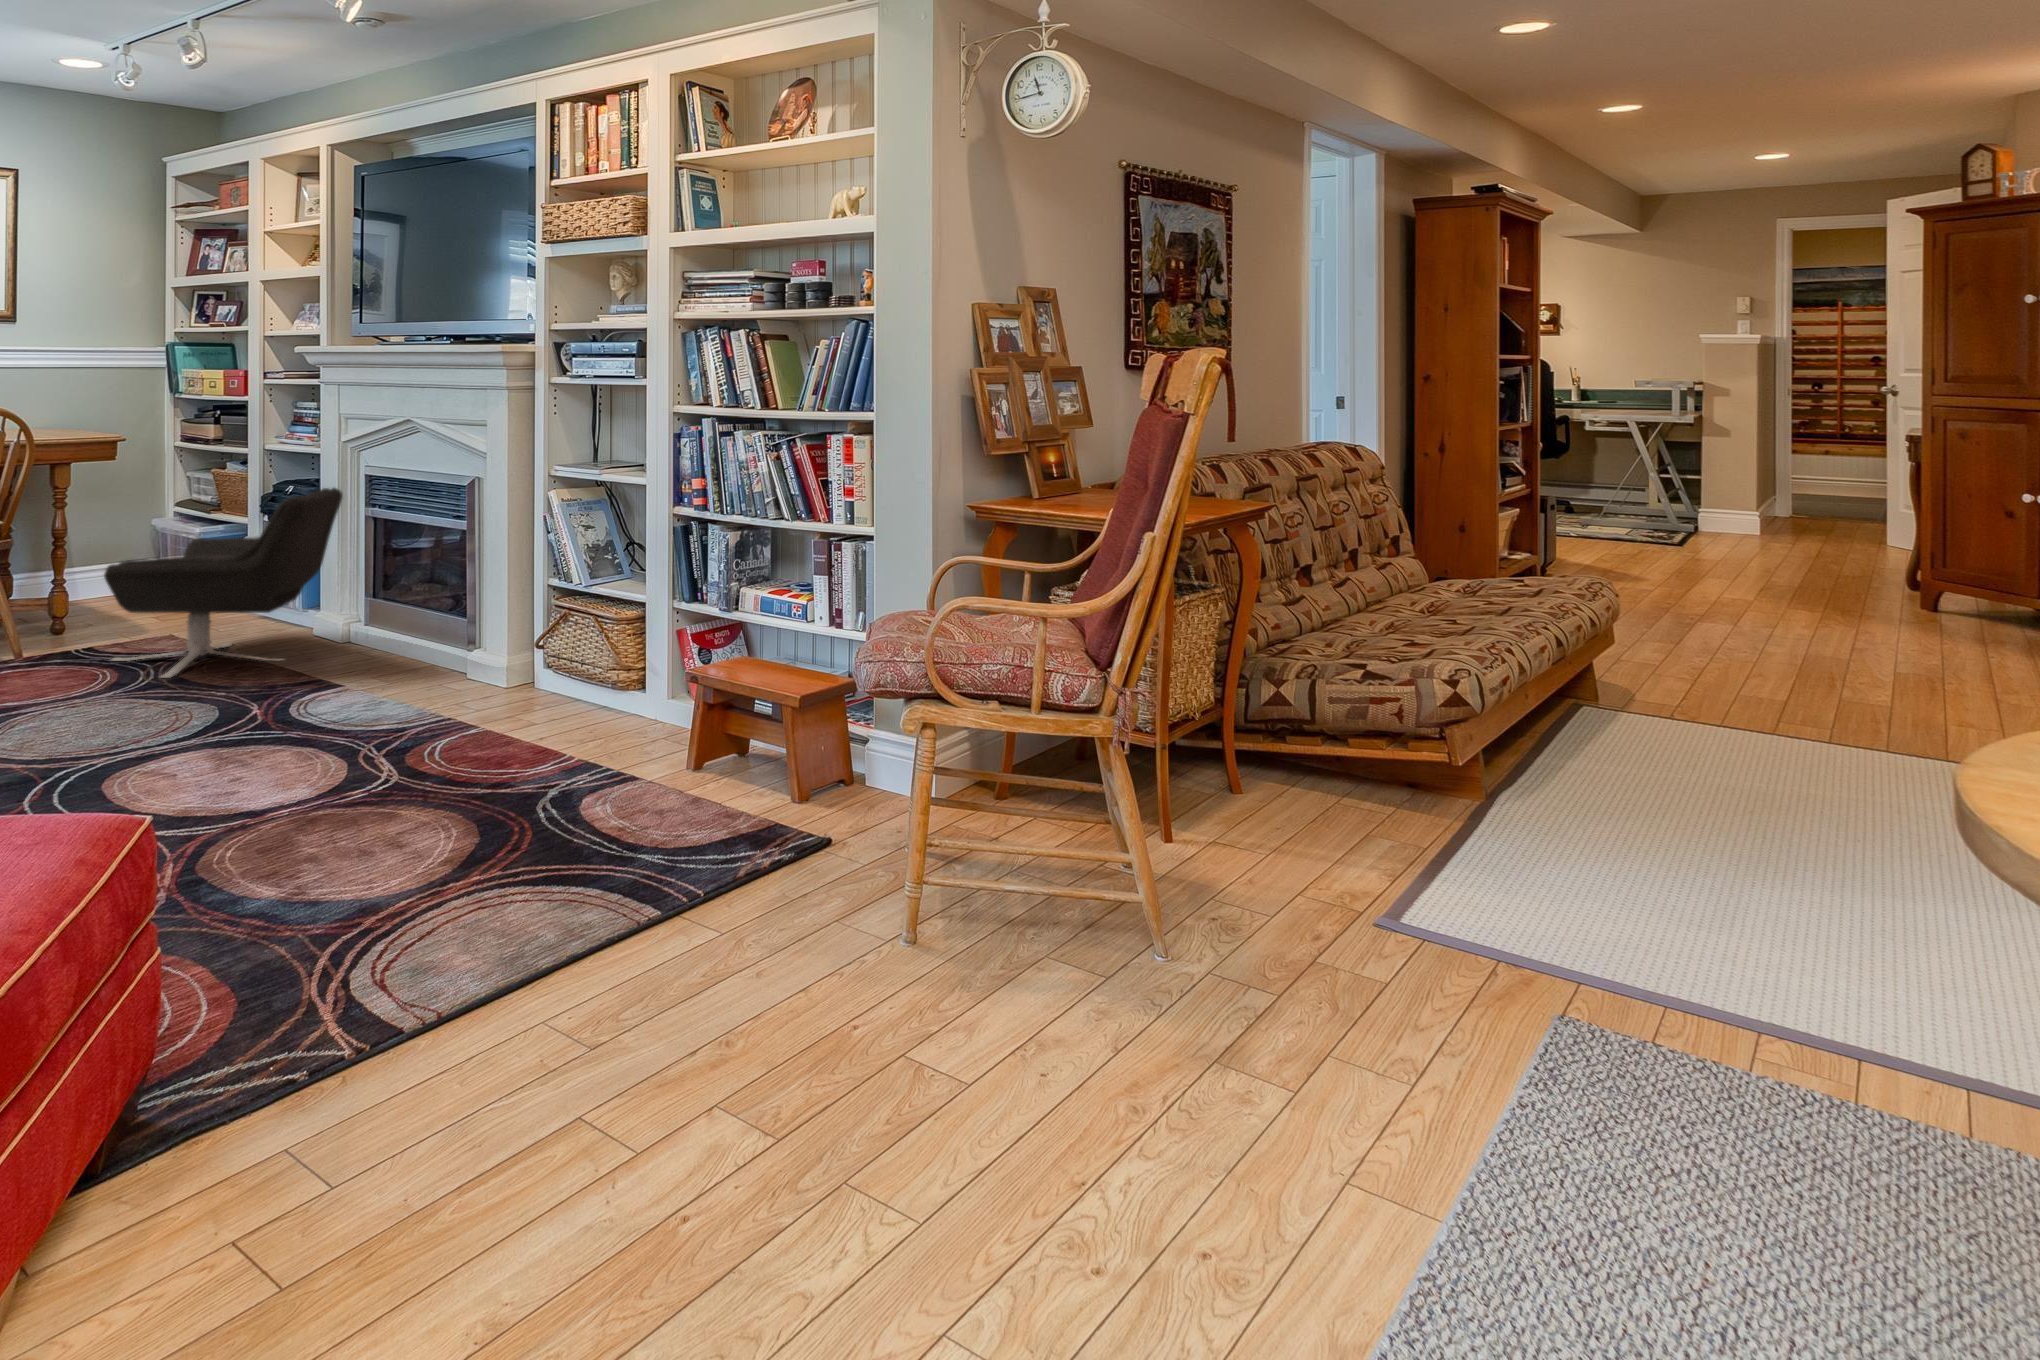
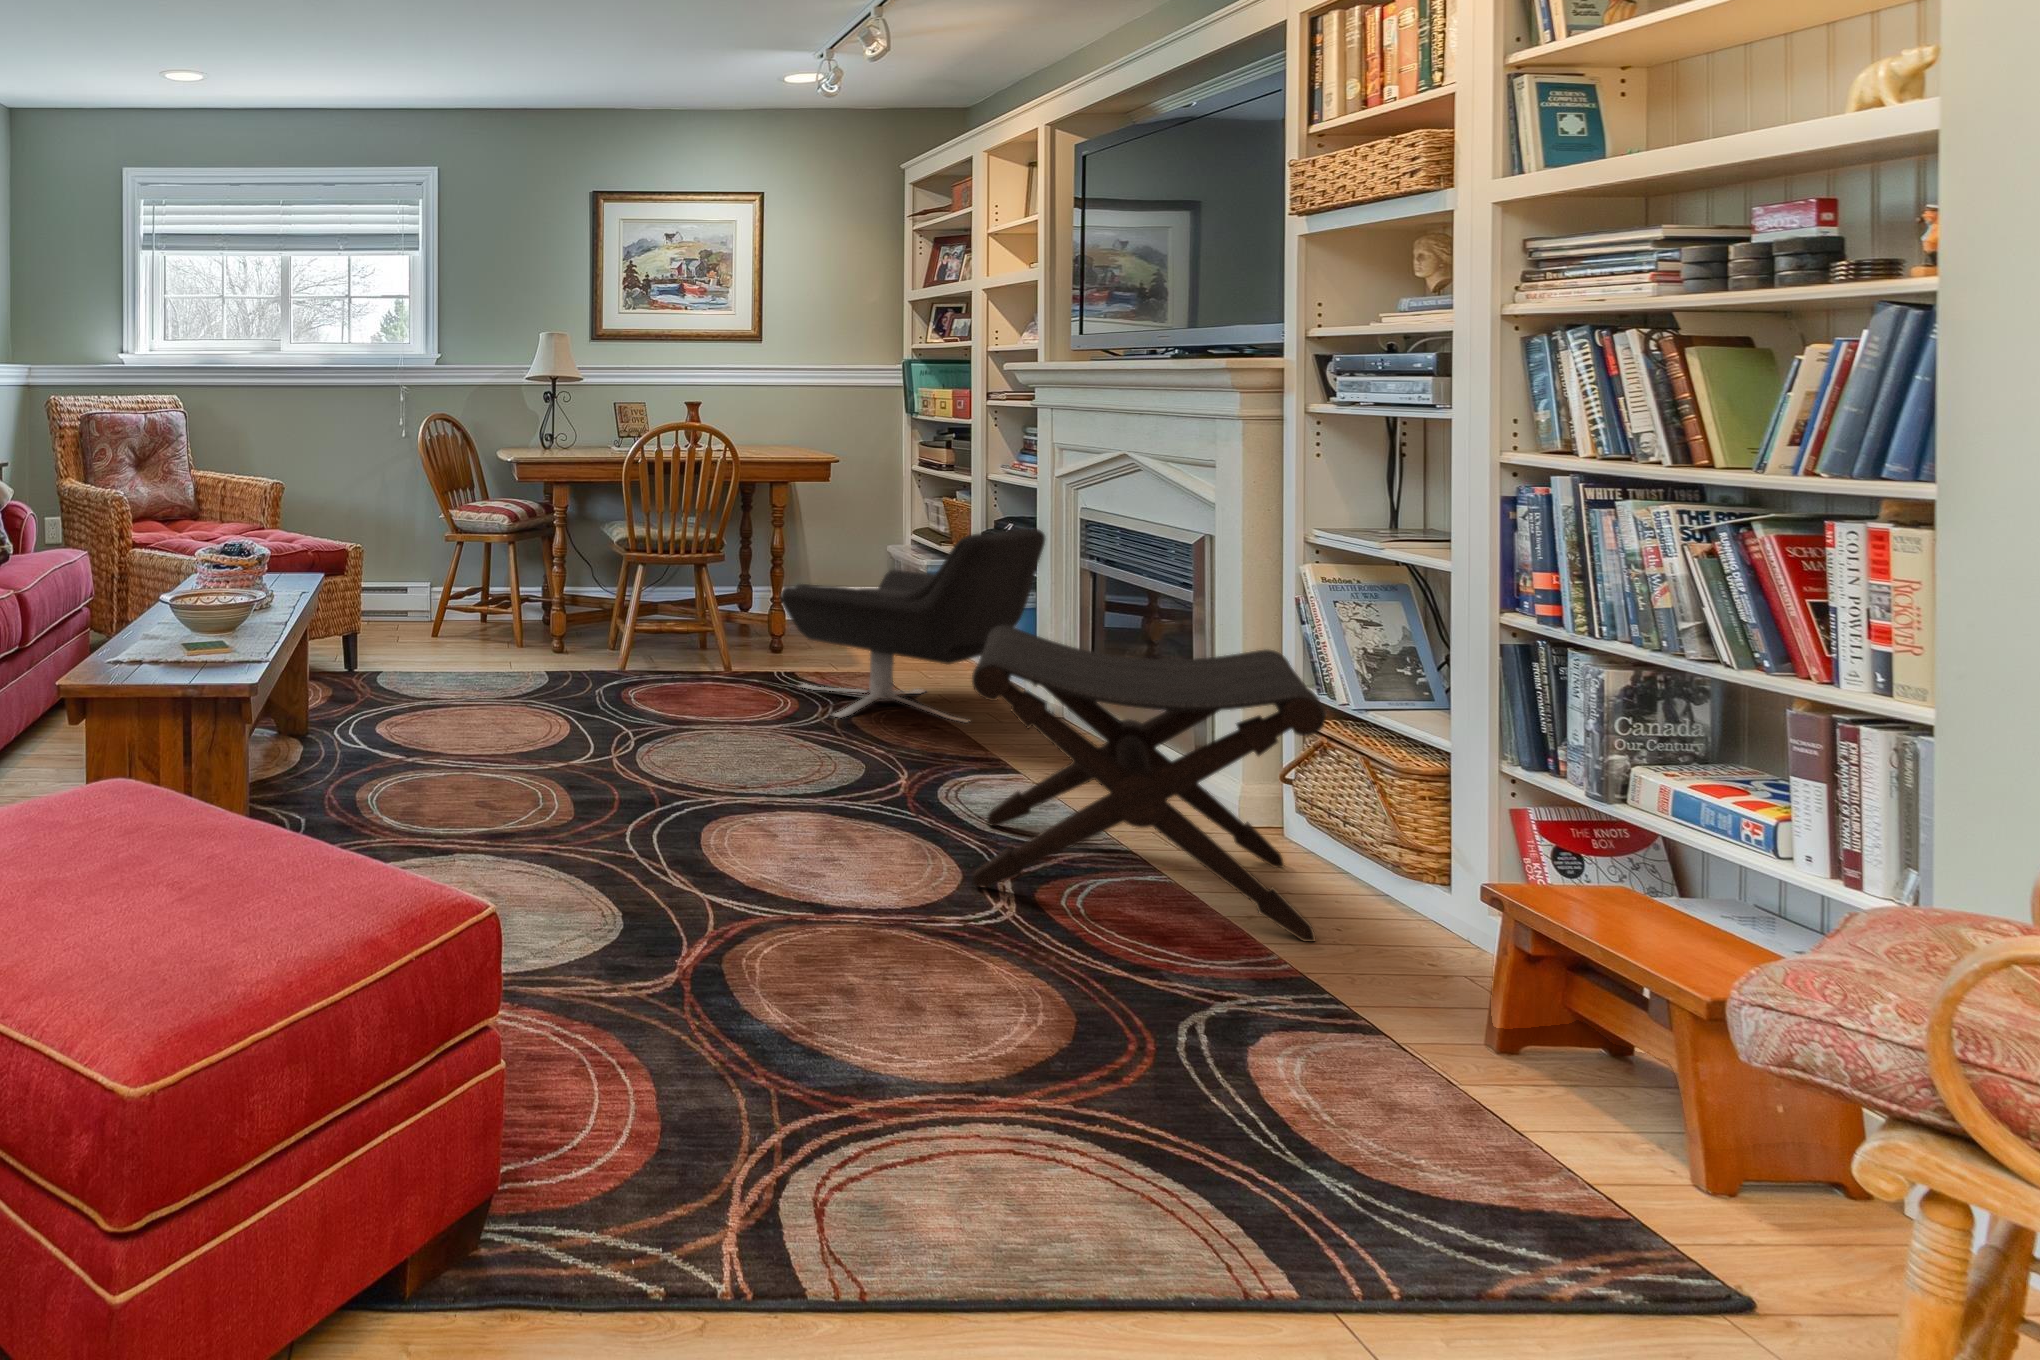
footstool: none [338,555,589,766] -> present [972,625,1326,942]

